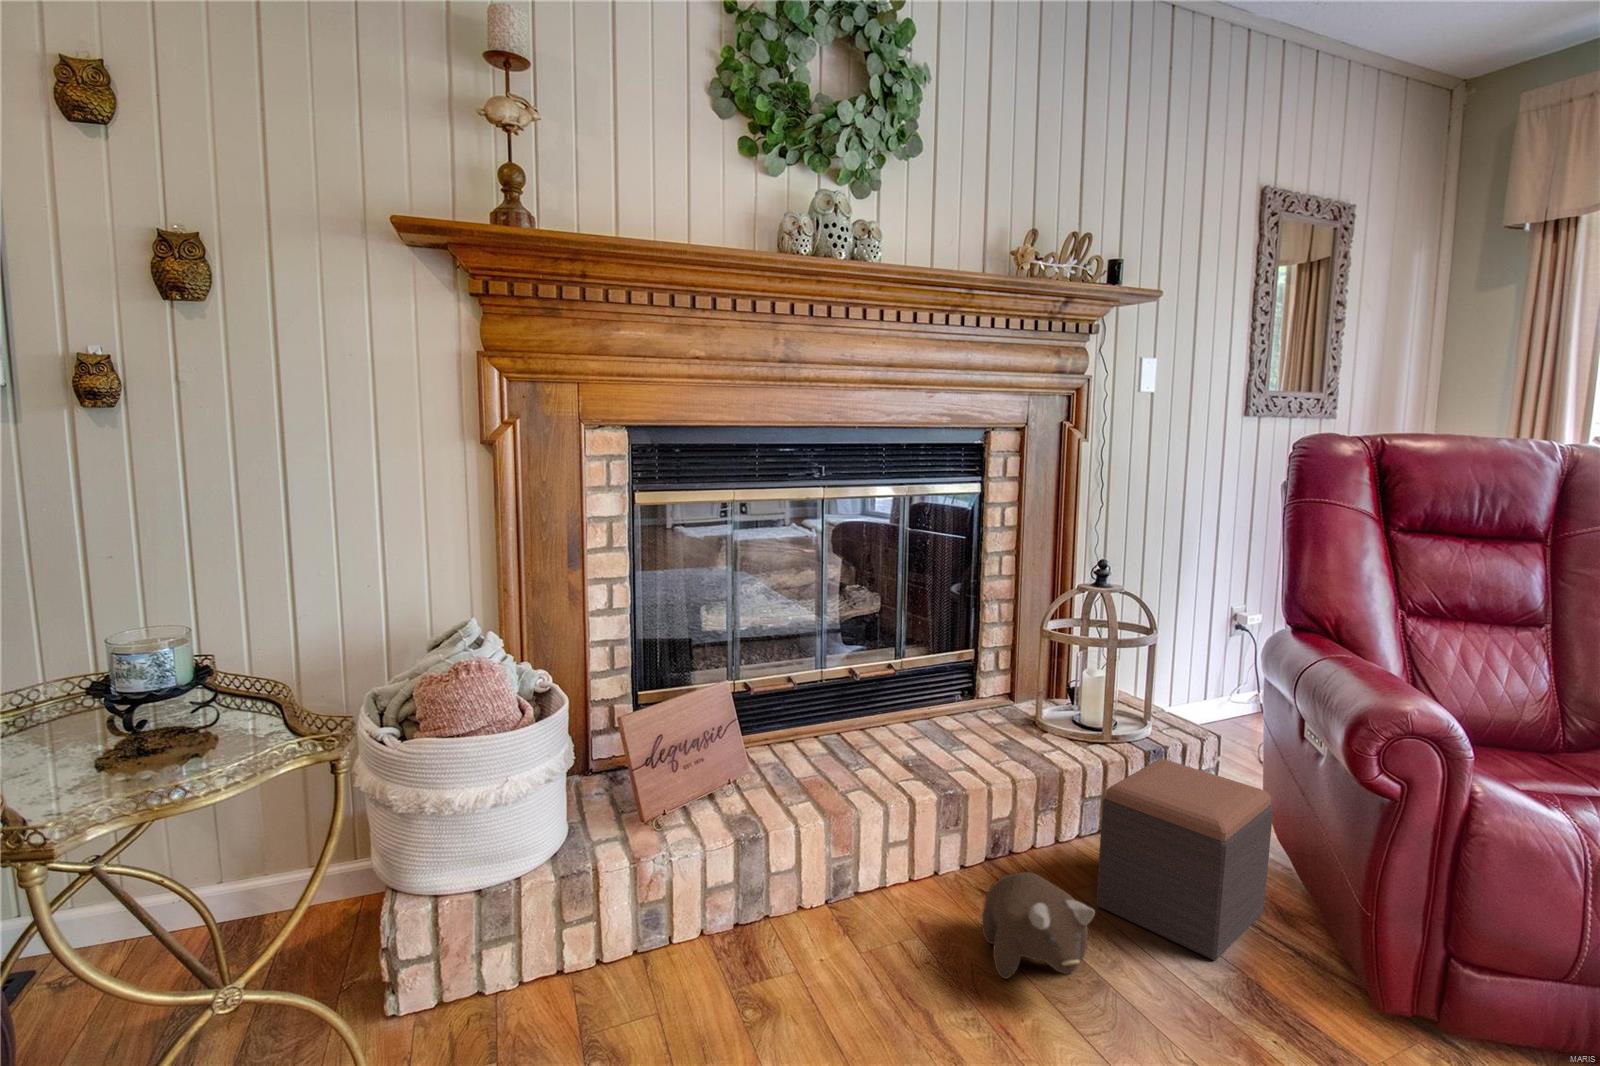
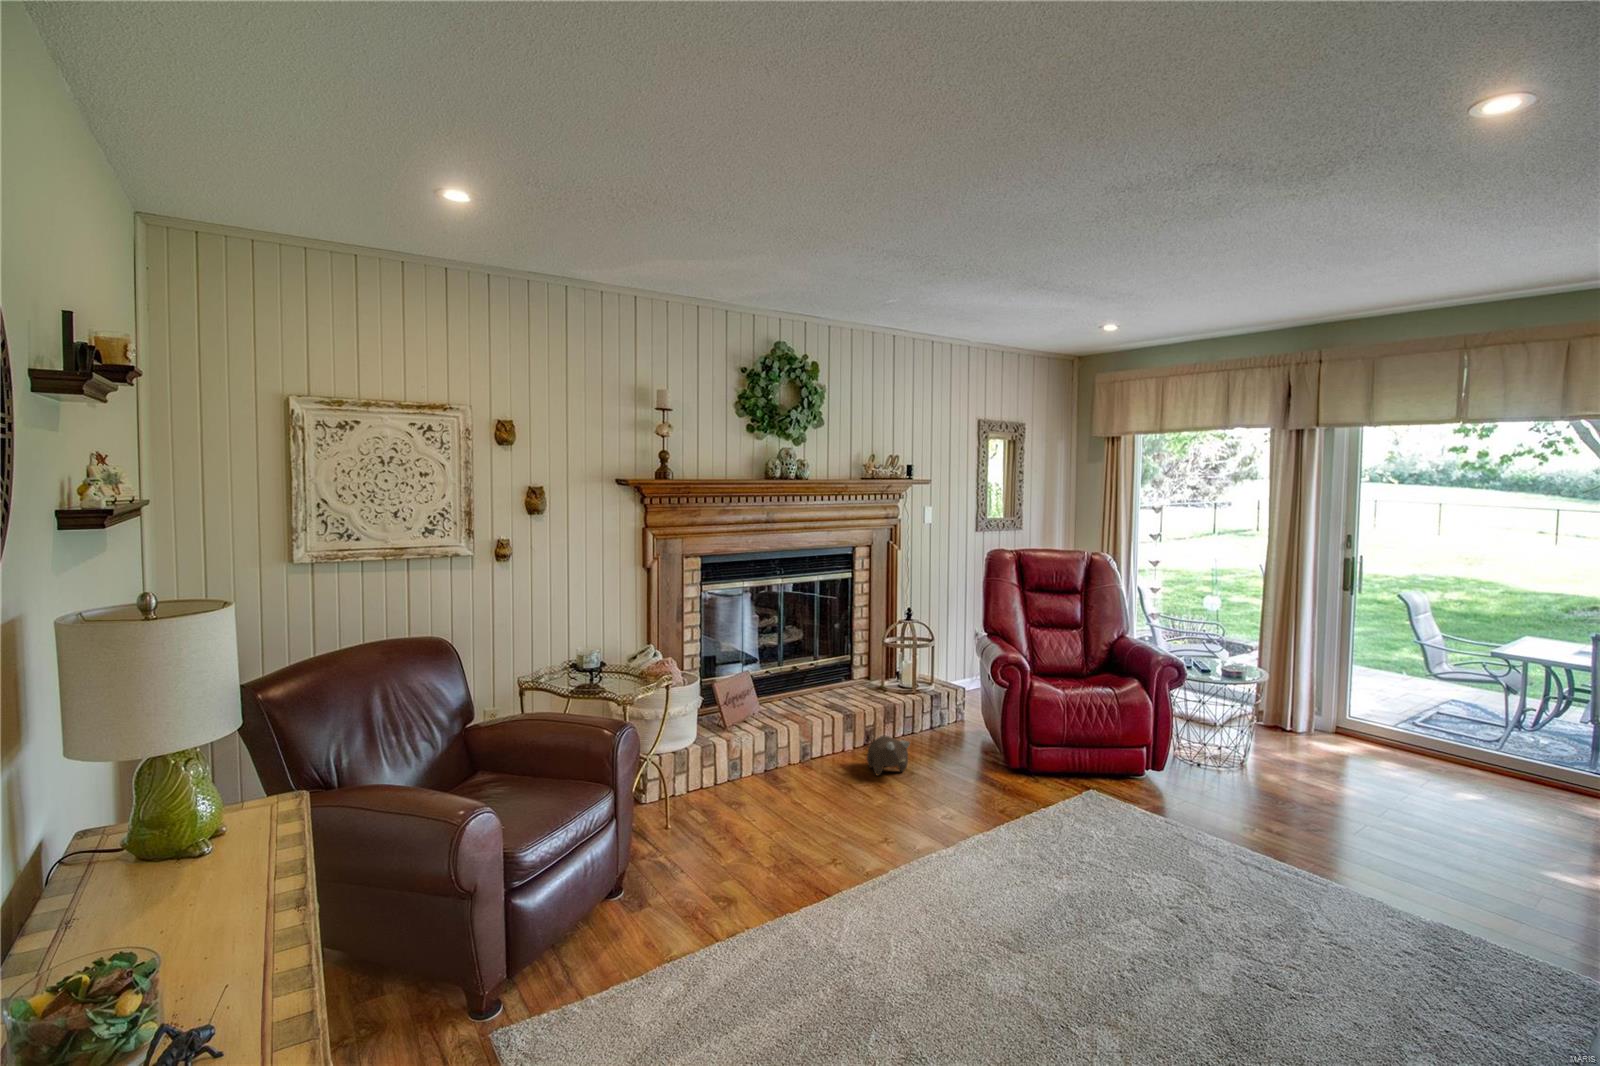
footstool: present [1096,759,1273,960] -> none [912,693,978,766]

